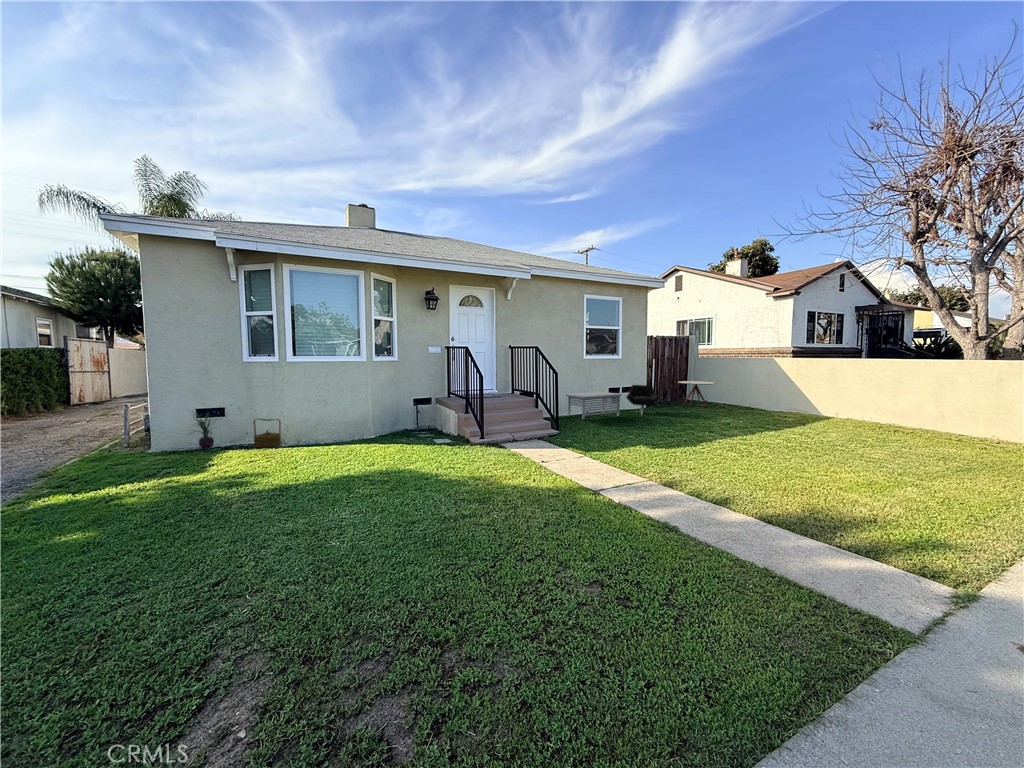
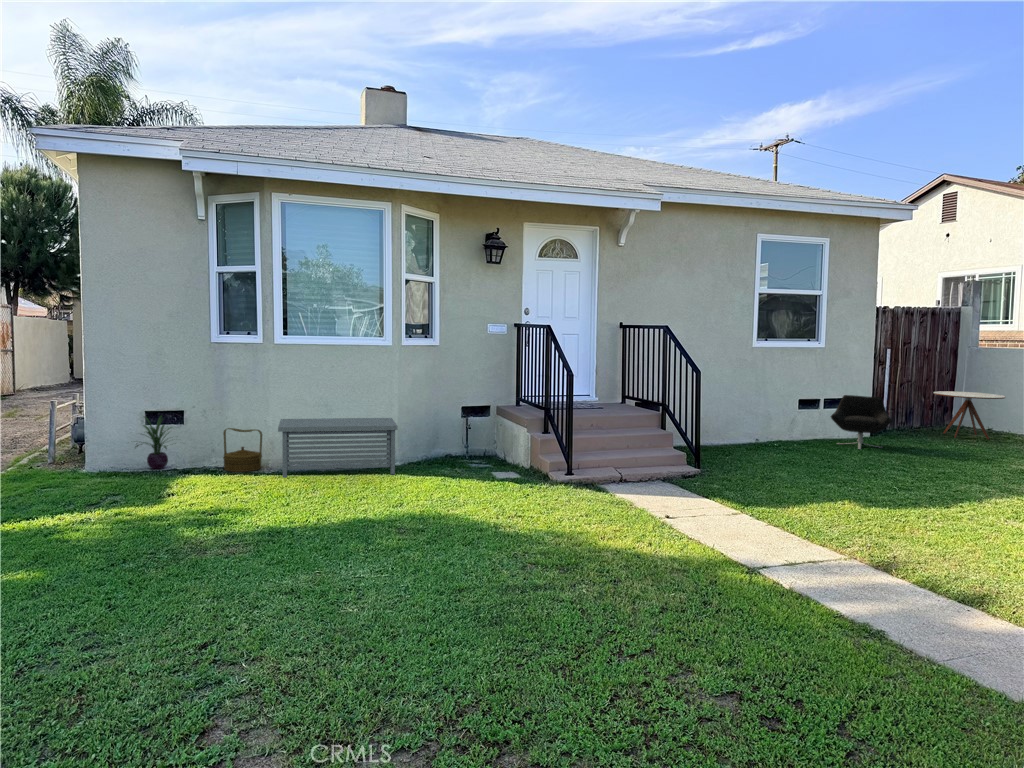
storage bench: present [566,392,621,419] -> present [278,418,398,478]

